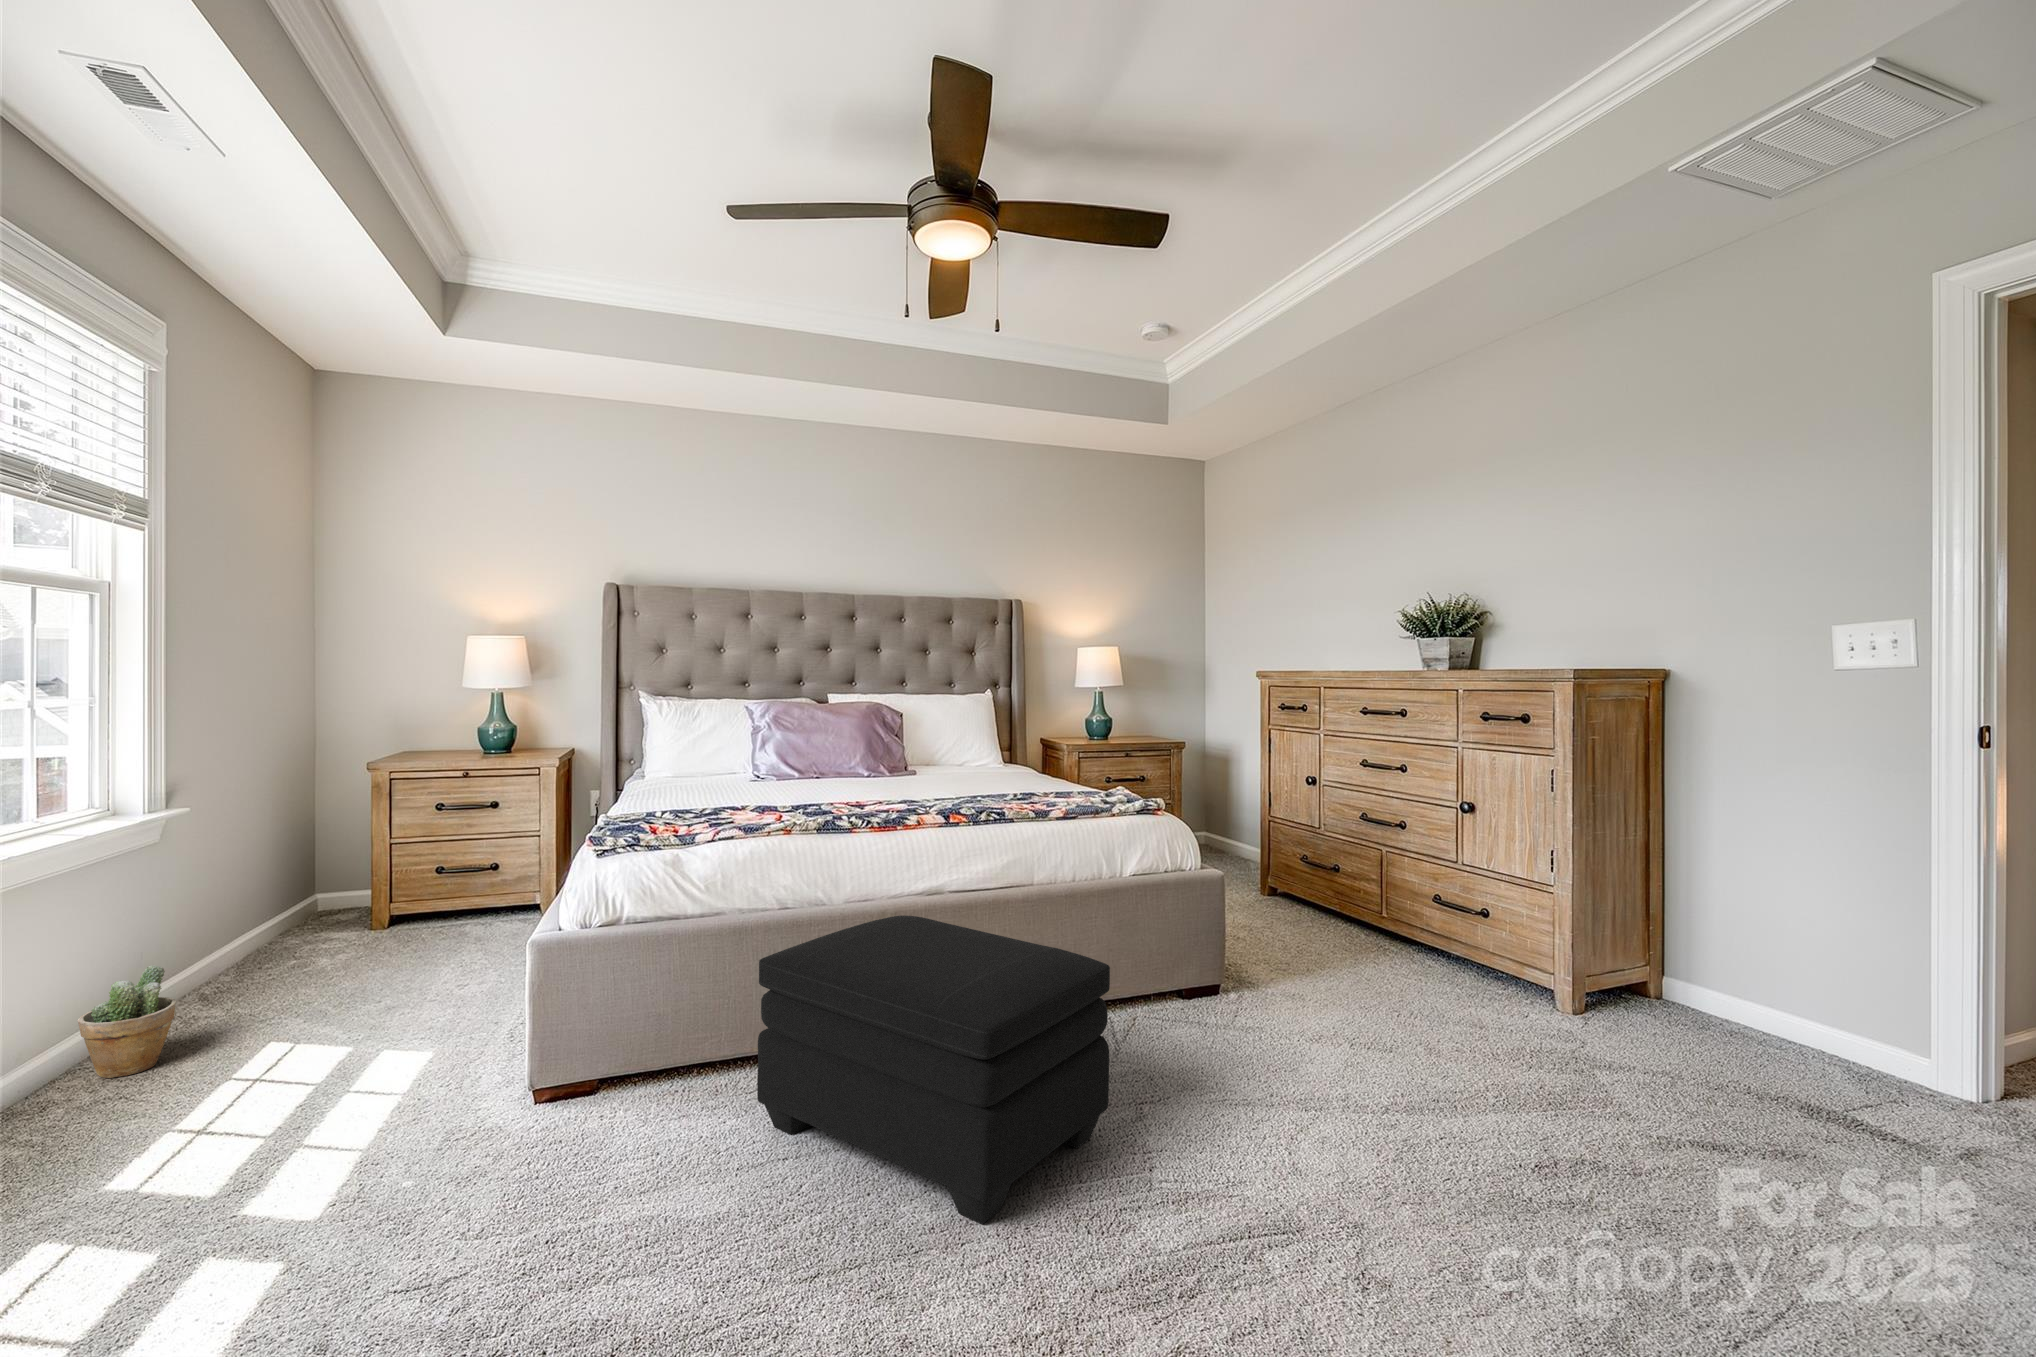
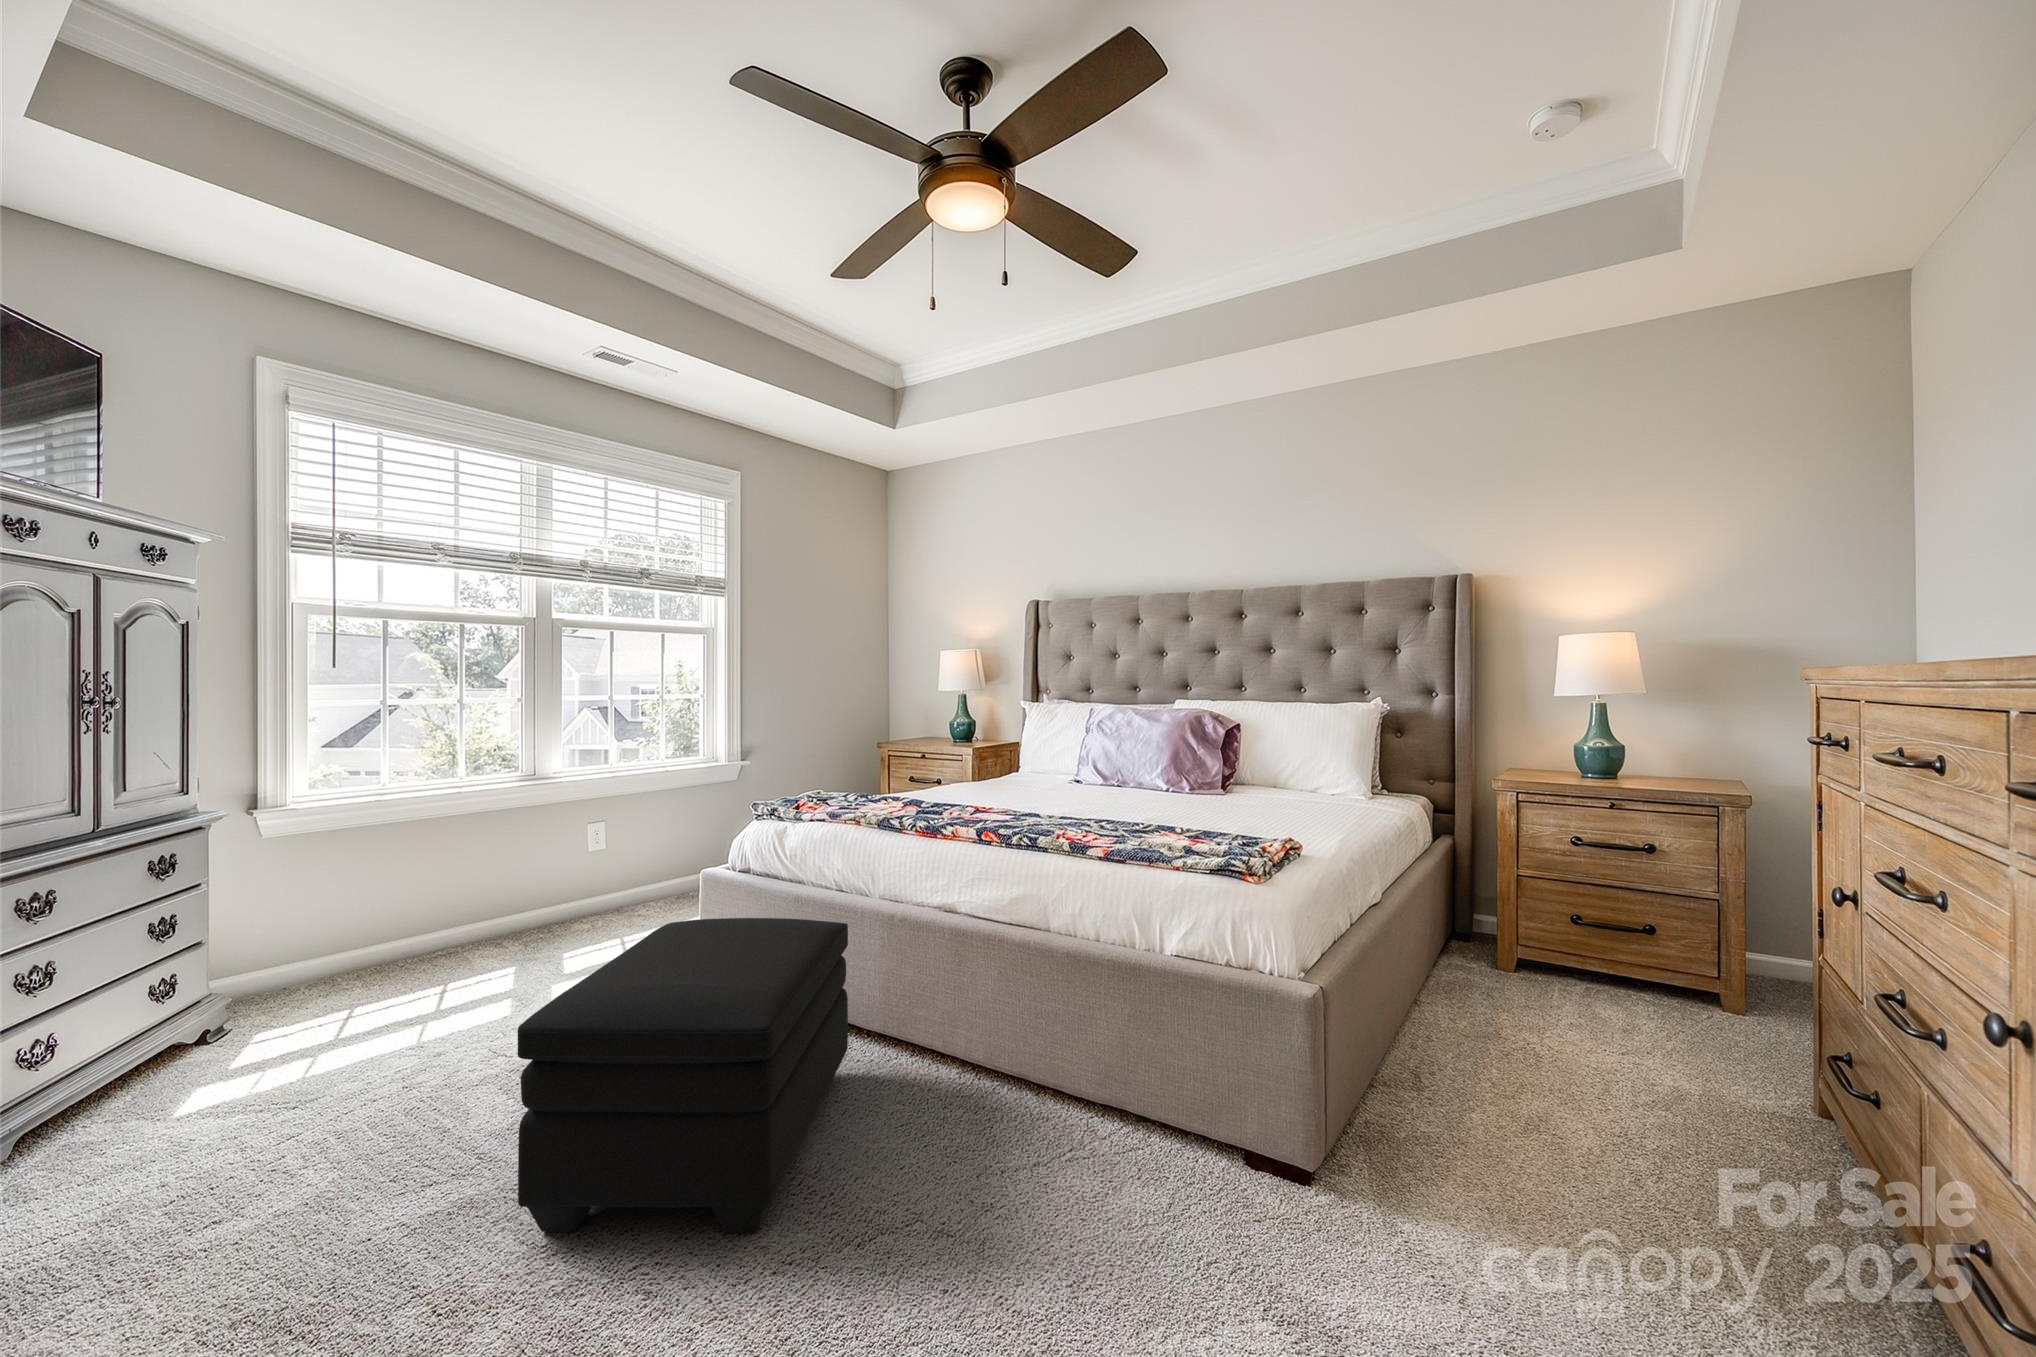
potted plant: present [78,965,176,1078] -> none [613,852,658,913]

